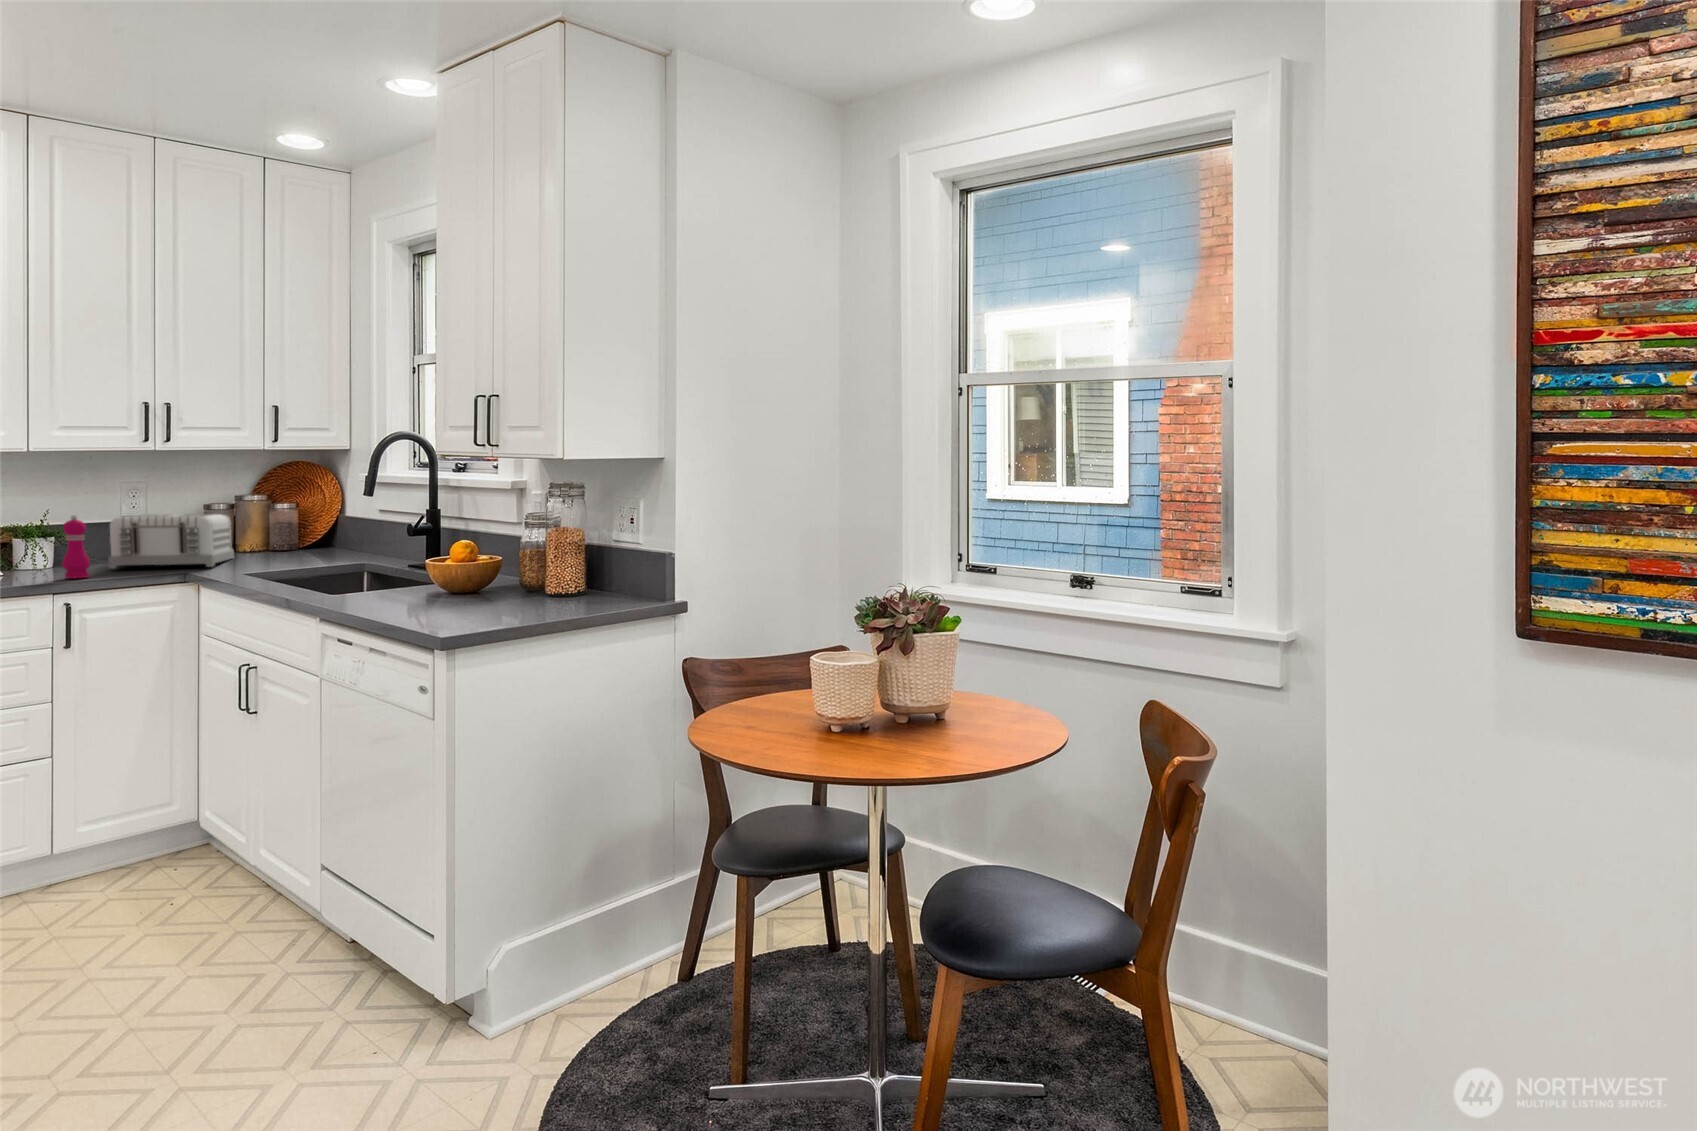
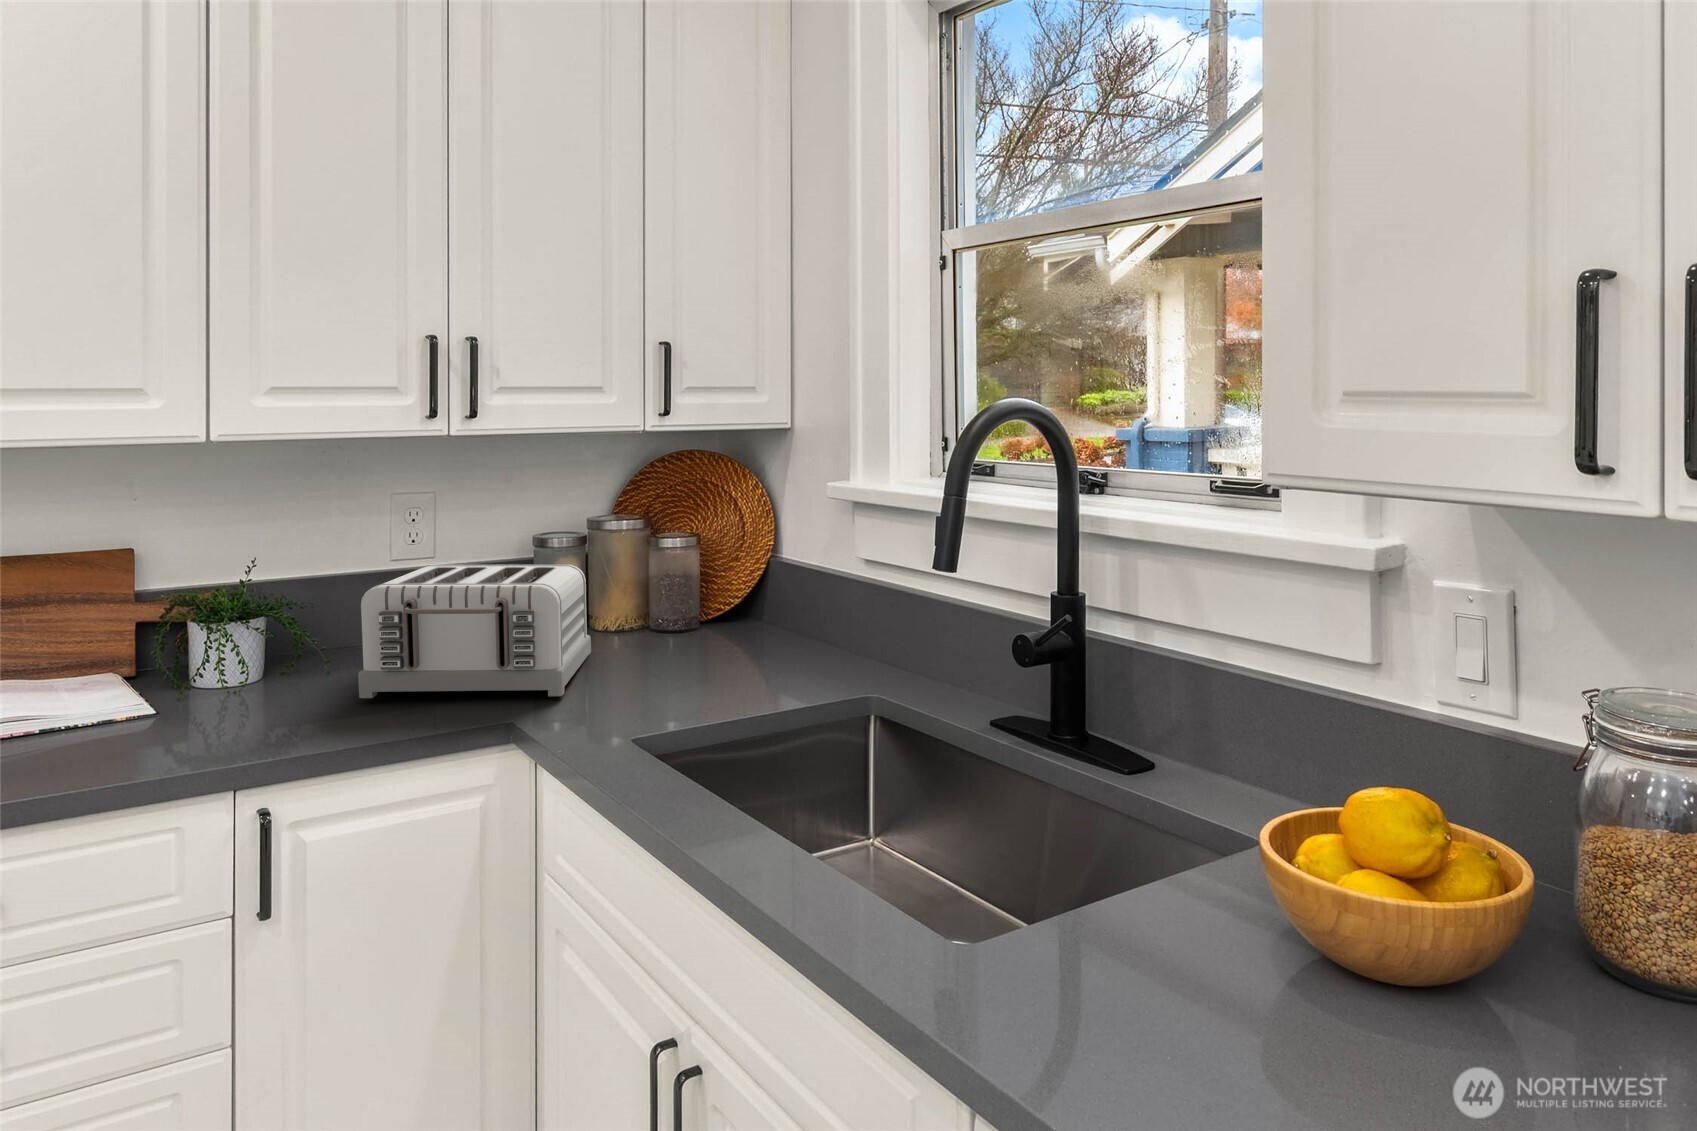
pepper mill: present [62,515,90,579] -> none [260,594,317,741]

